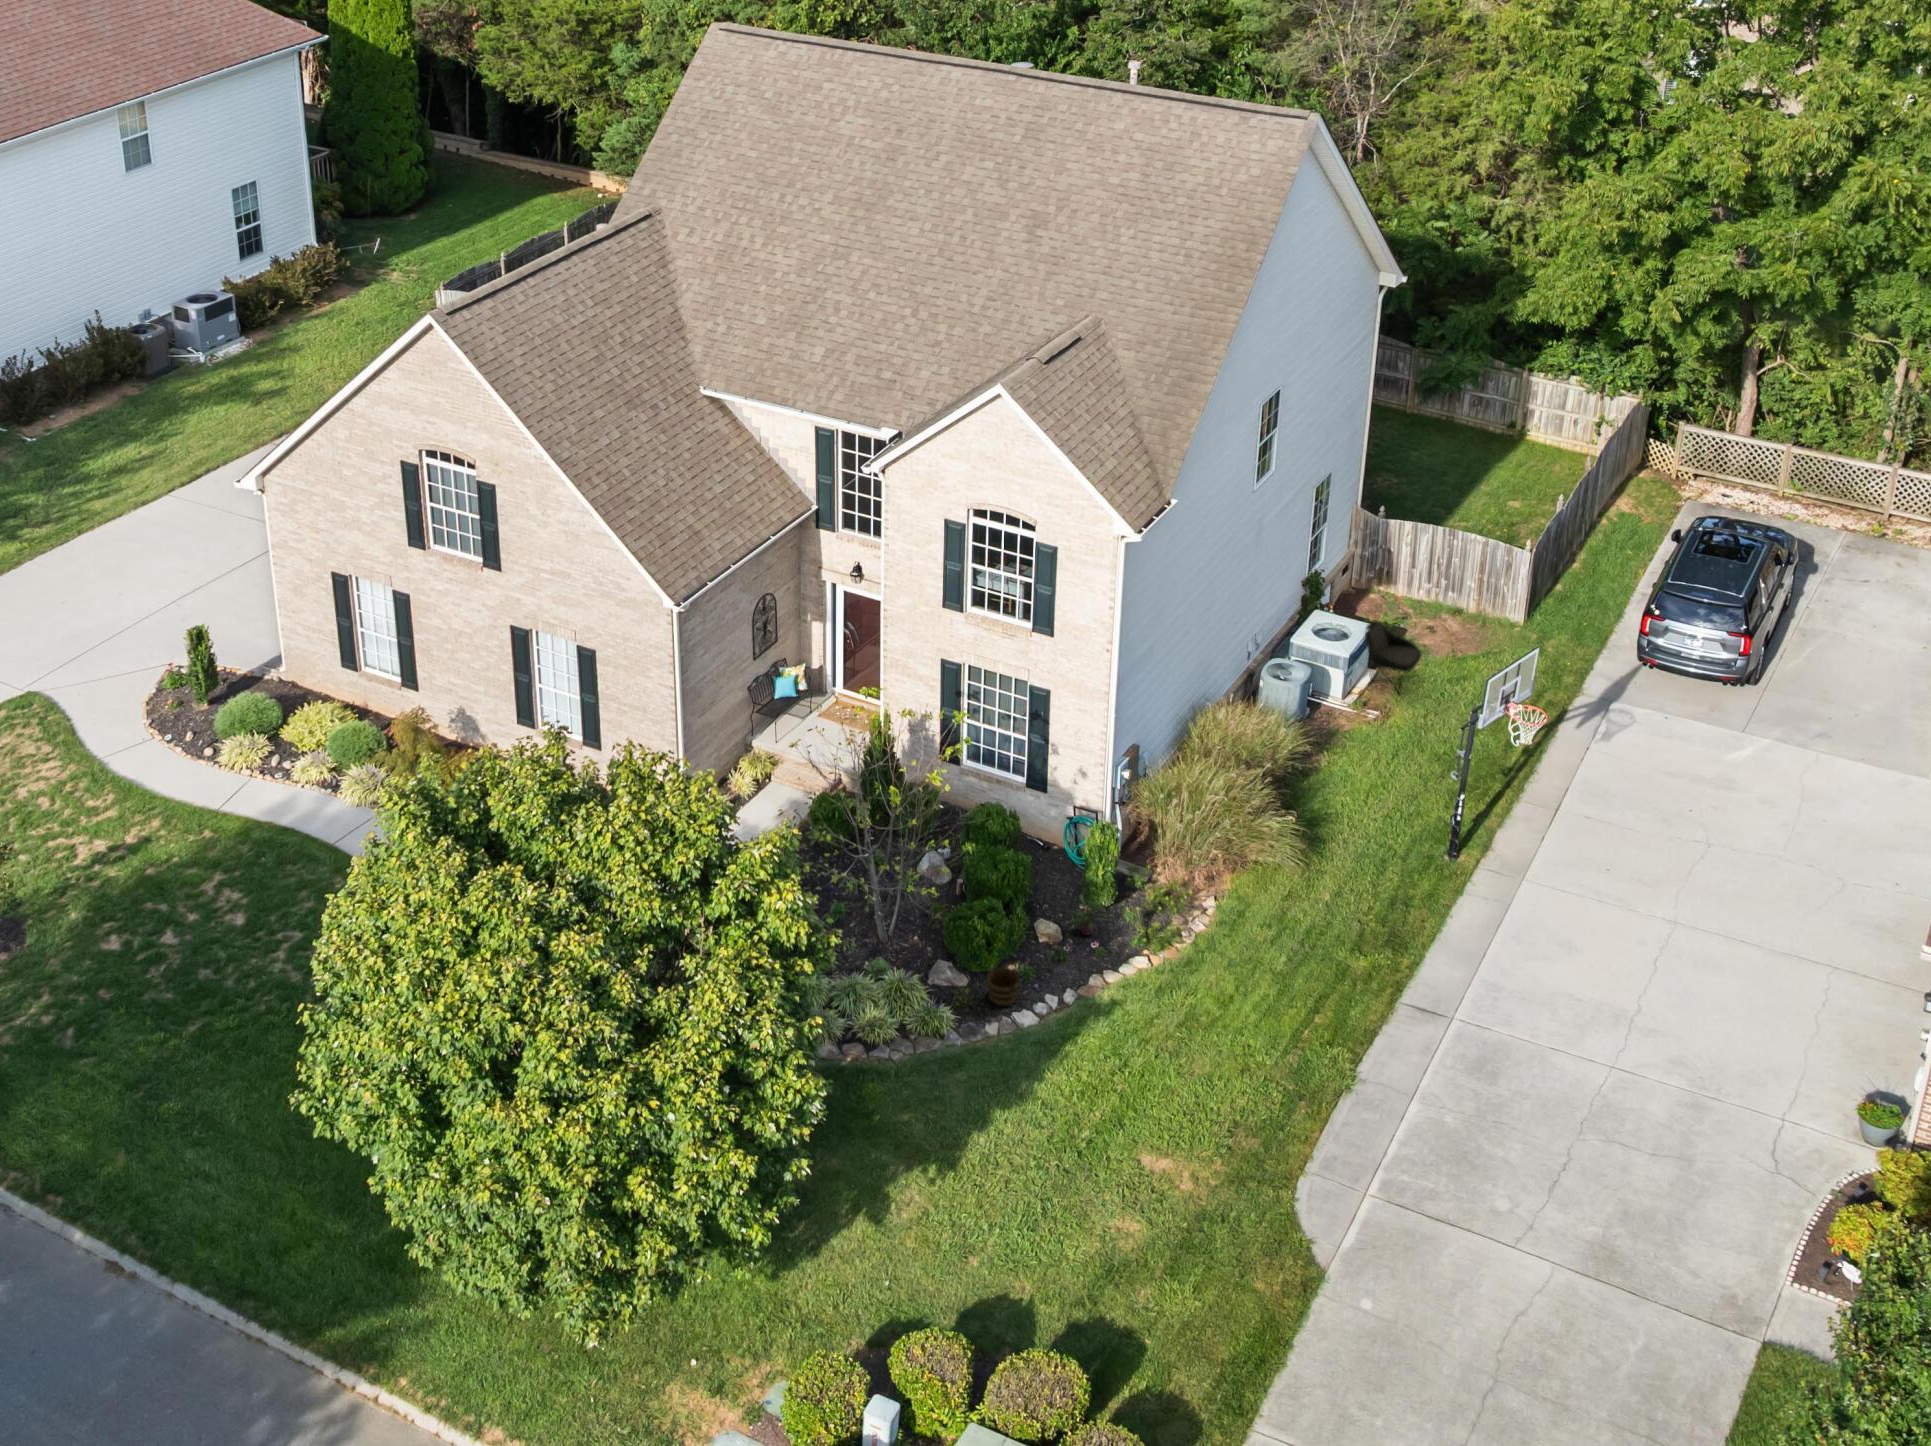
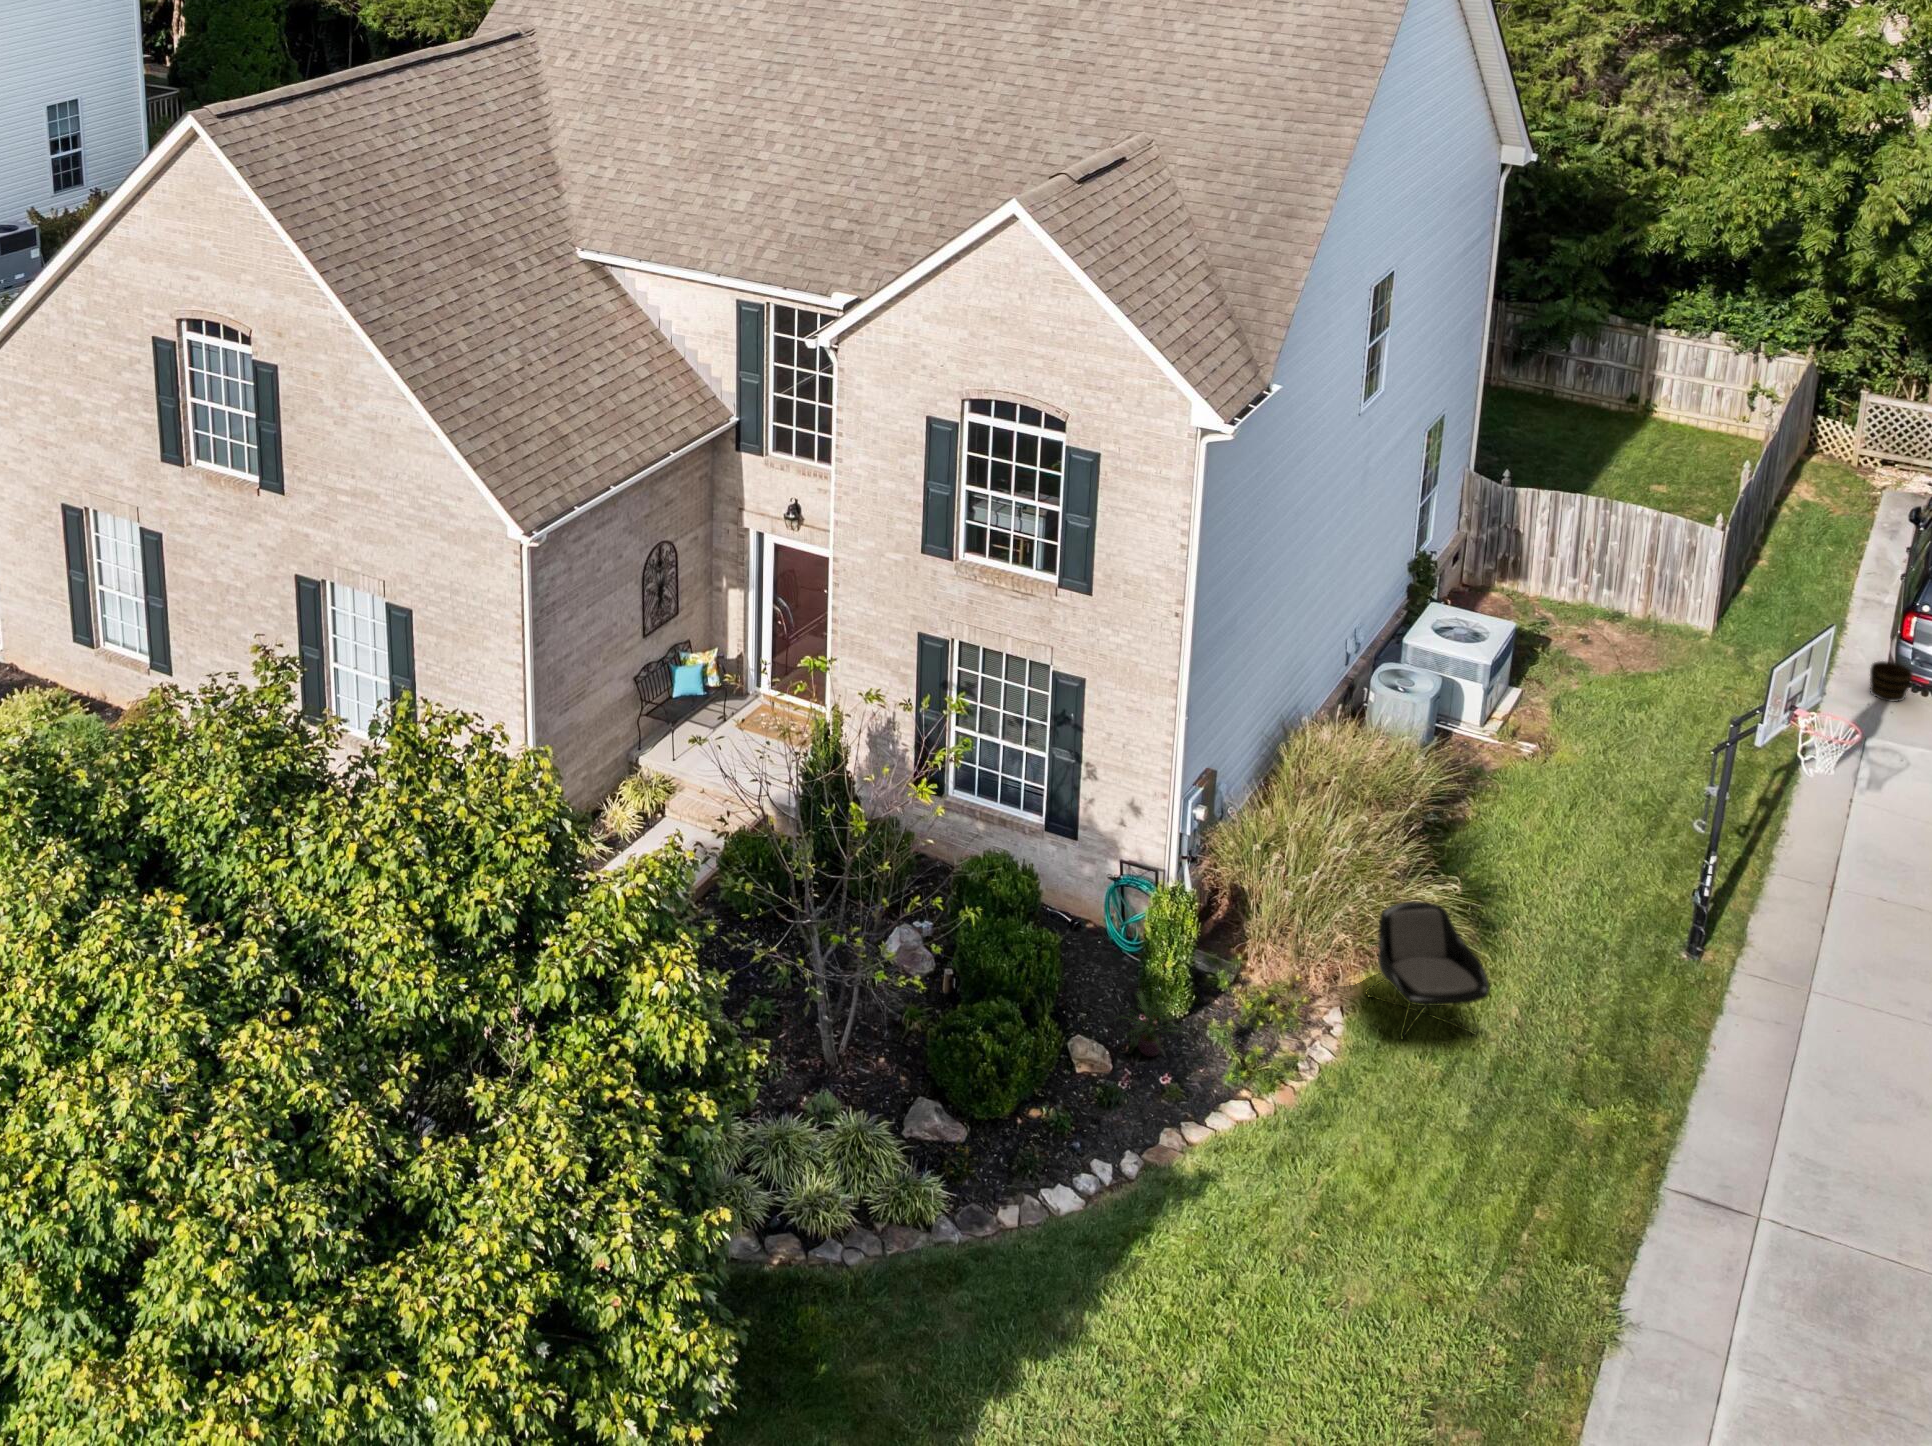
lounge chair: present [1365,621,1422,693] -> present [1367,901,1490,1039]
bucket: present [987,968,1019,1007] -> present [1870,661,1912,702]

